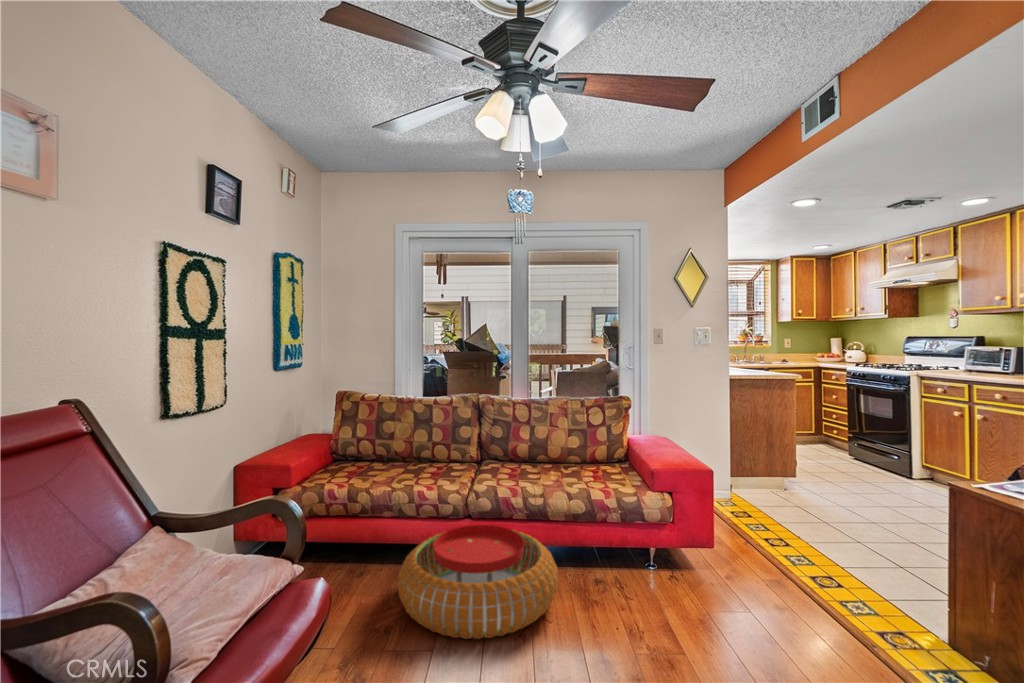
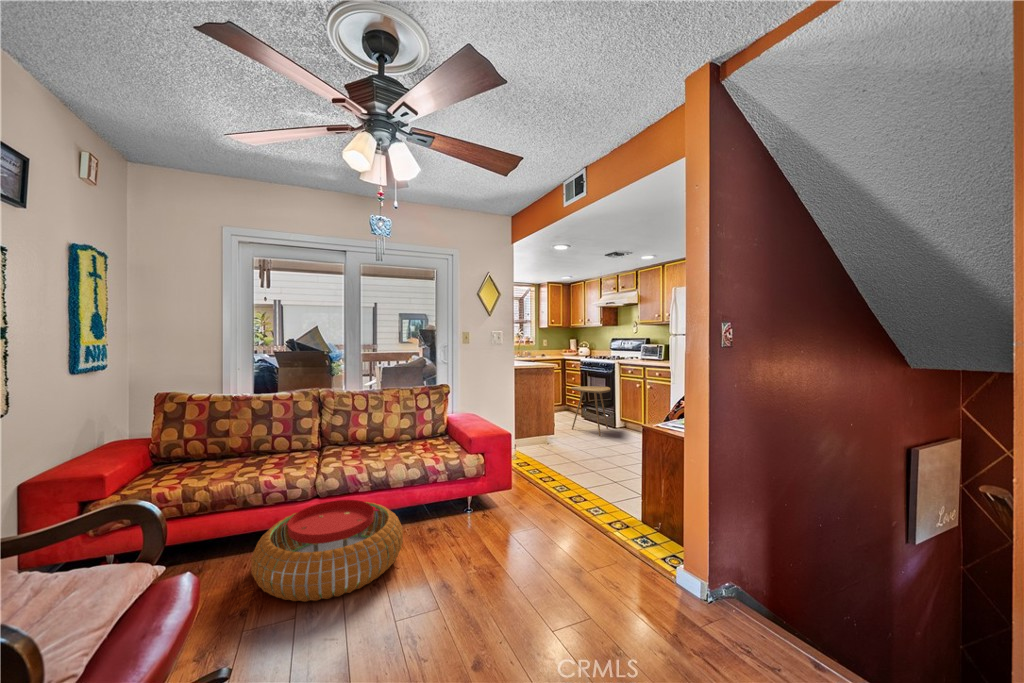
side table: none [828,409,900,488] -> present [571,386,611,436]

